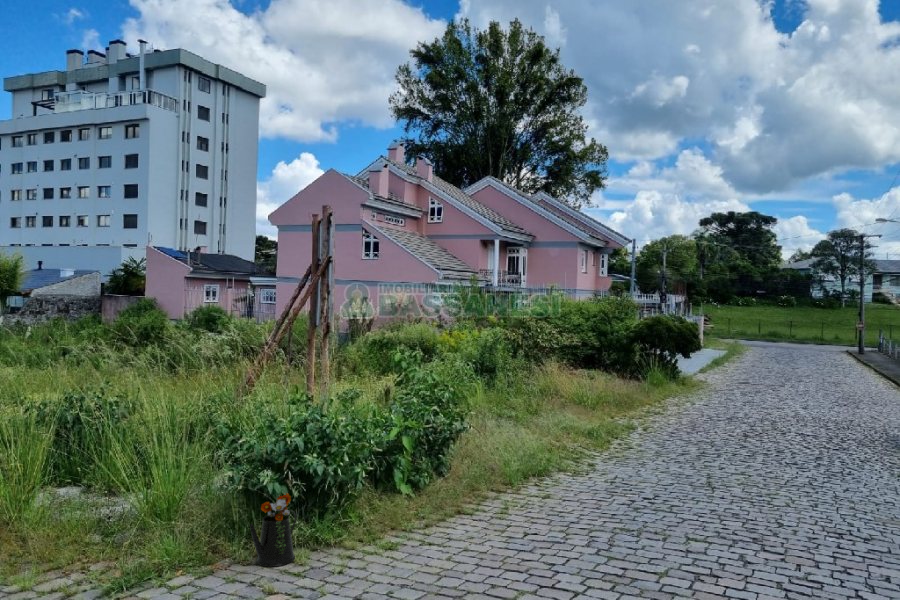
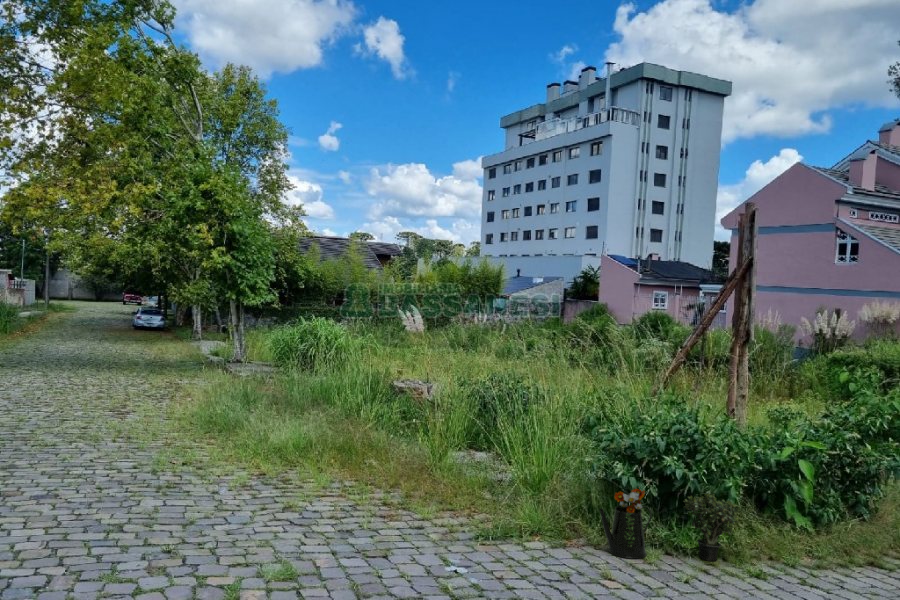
potted plant: none [324,484,372,546] -> present [685,494,740,561]

